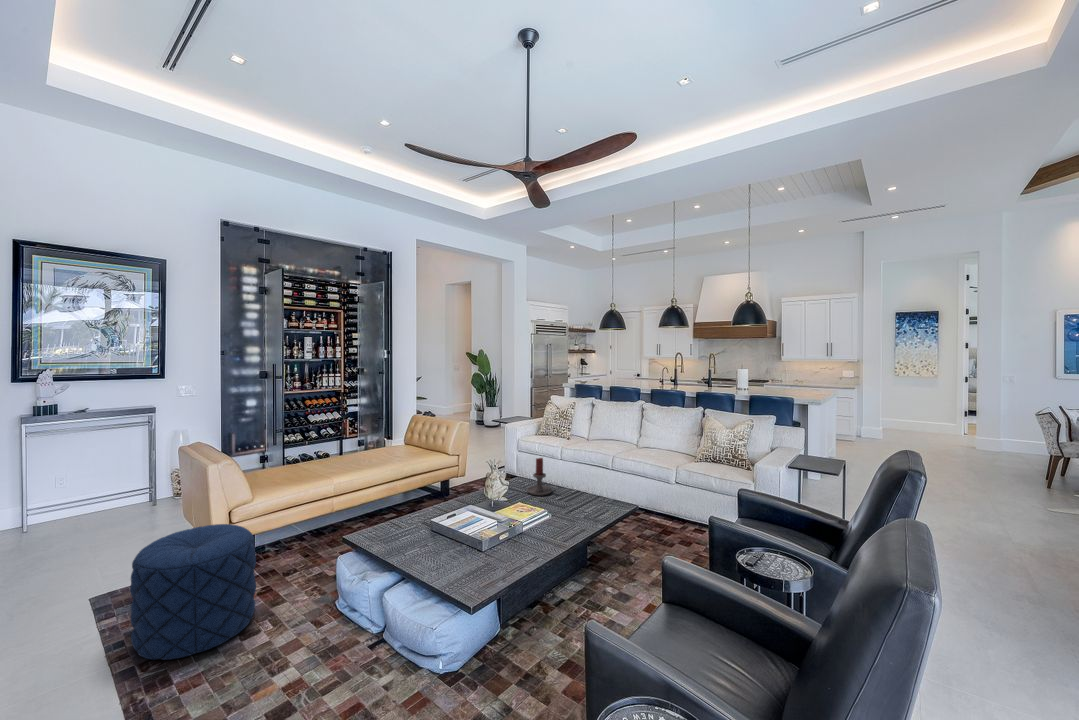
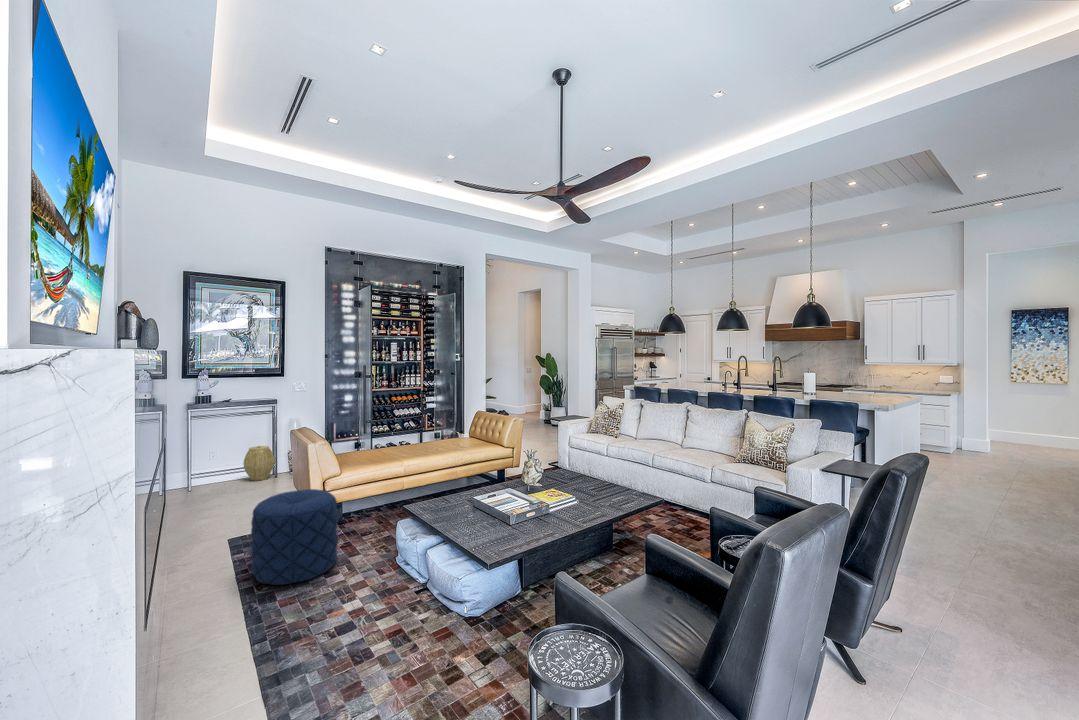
candle holder: present [527,458,558,495] -> none [564,450,591,485]
woven basket: none [109,466,153,510] -> present [244,446,275,481]

